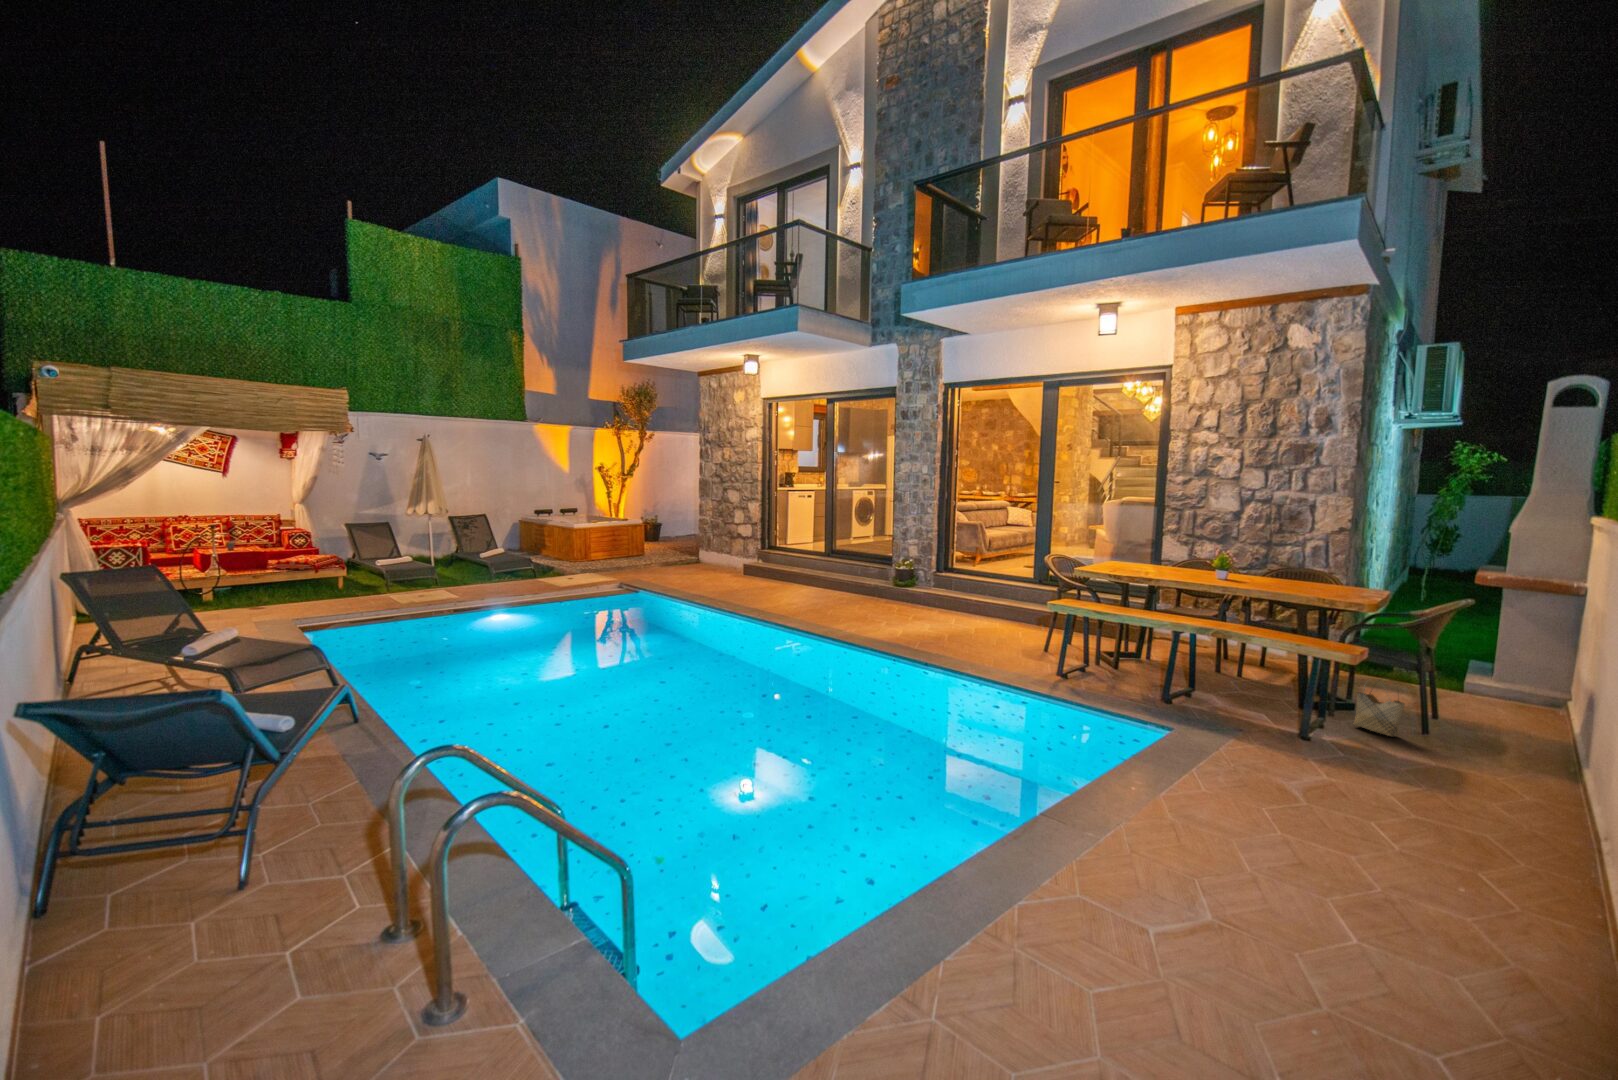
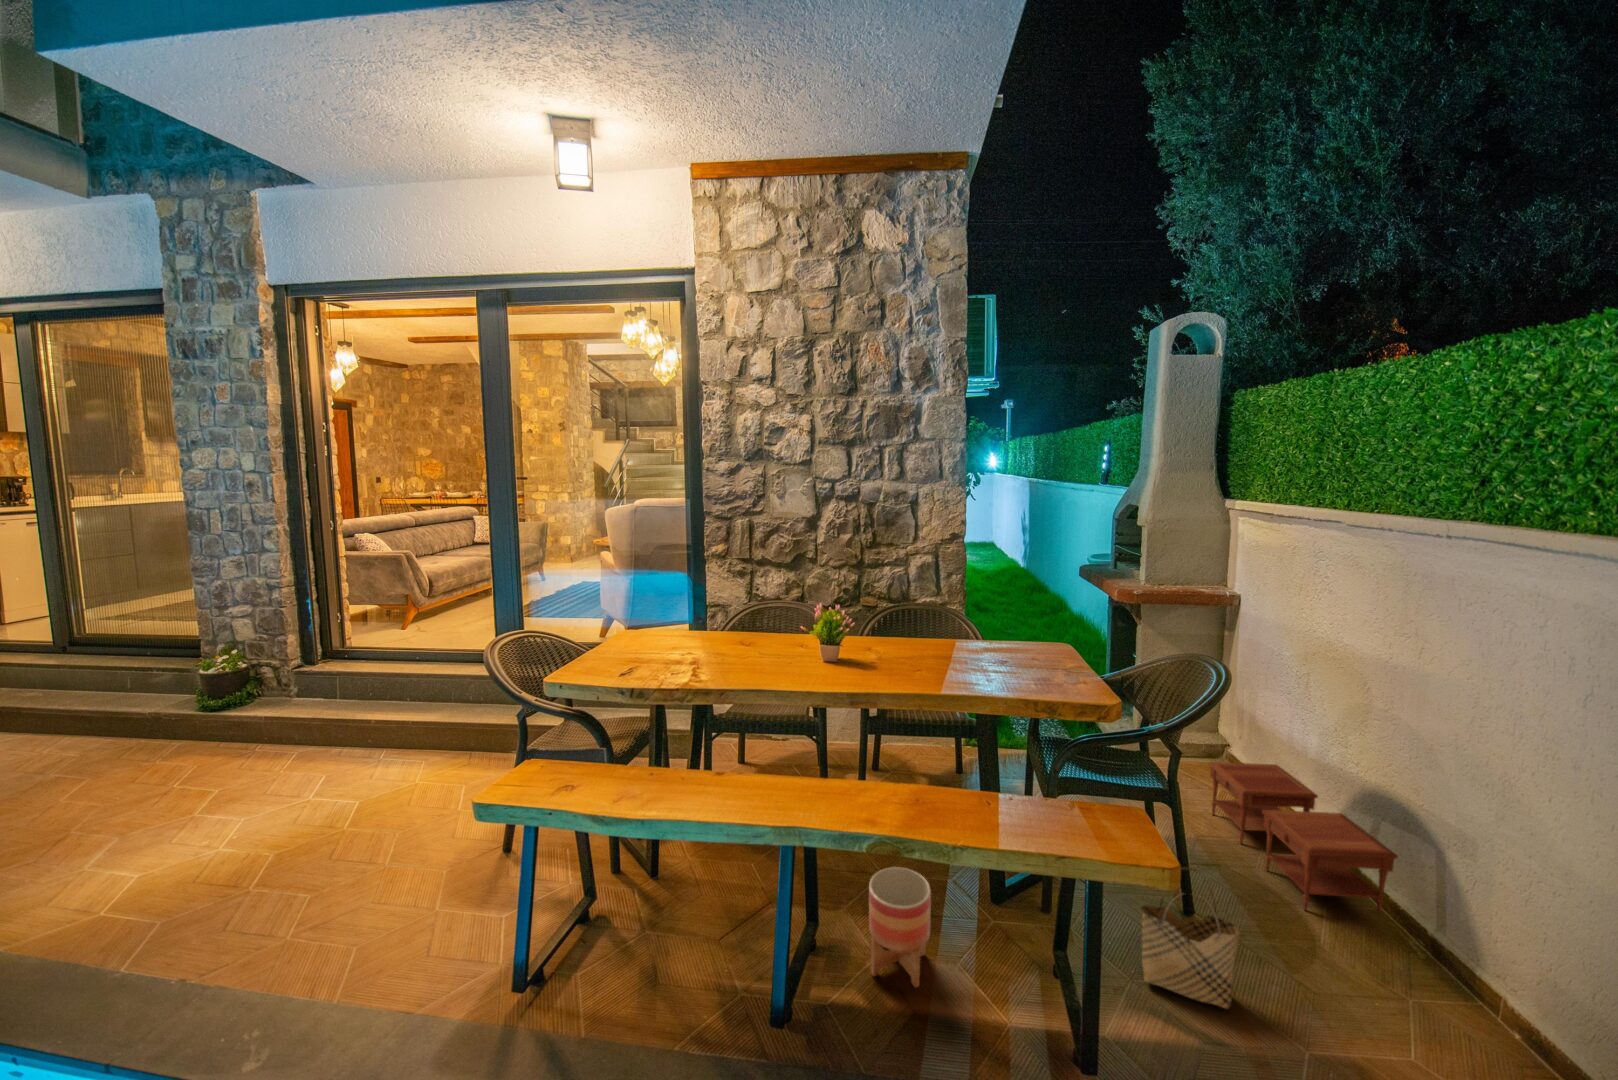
planter: none [1212,660,1245,704] -> present [869,867,931,987]
side table: none [1503,682,1570,752] -> present [1209,762,1398,914]

